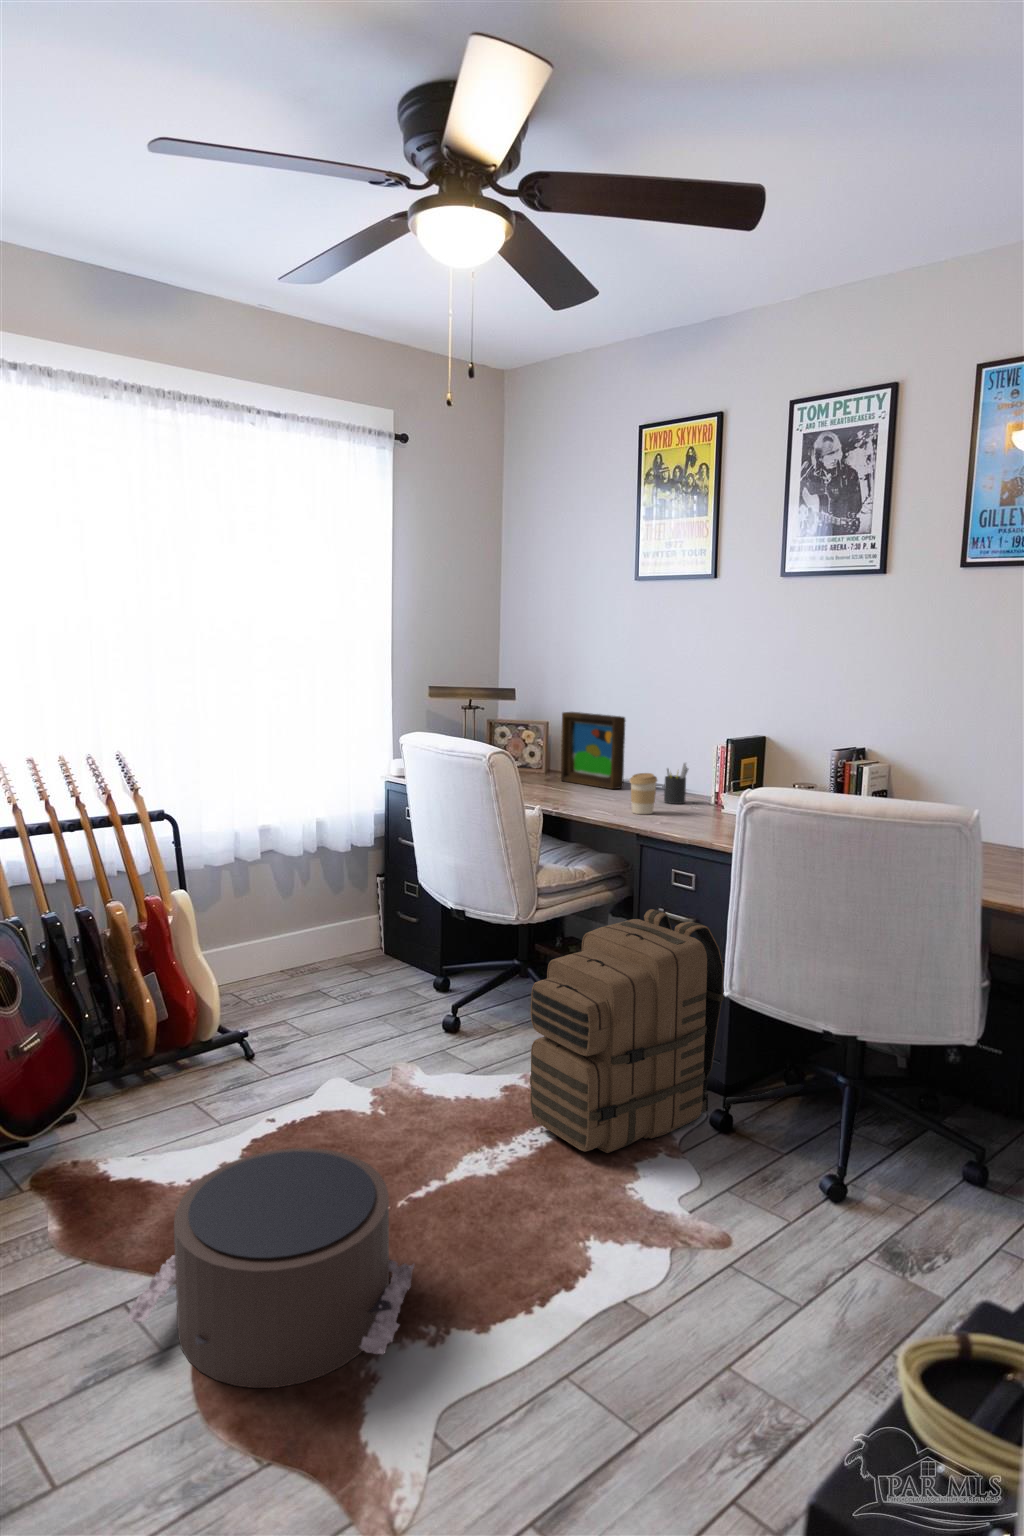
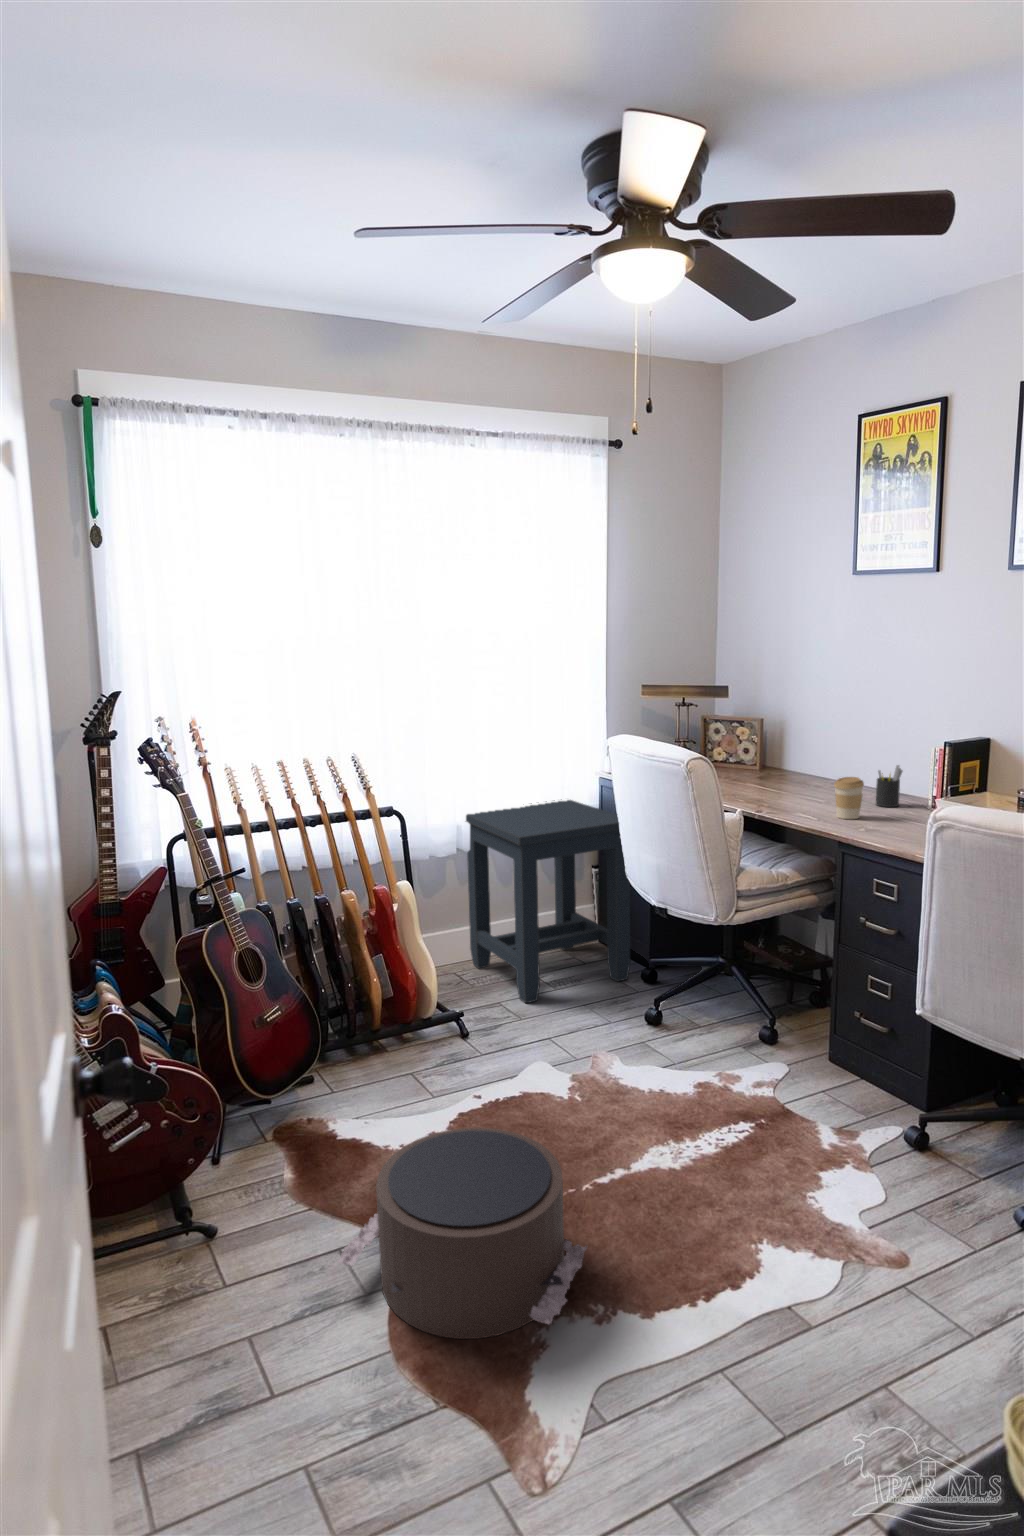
picture frame: present [561,712,625,789] -> none [772,709,839,789]
side table: none [240,803,429,1020] -> present [466,800,630,1003]
backpack: present [530,909,724,1153] -> none [718,919,925,1160]

